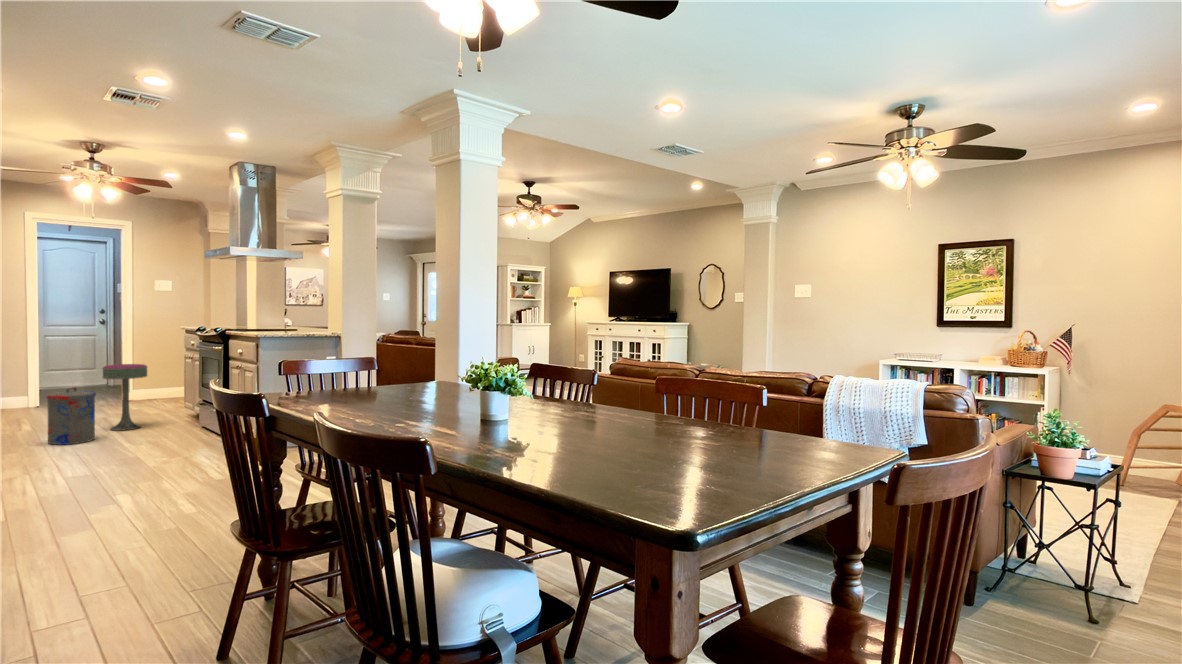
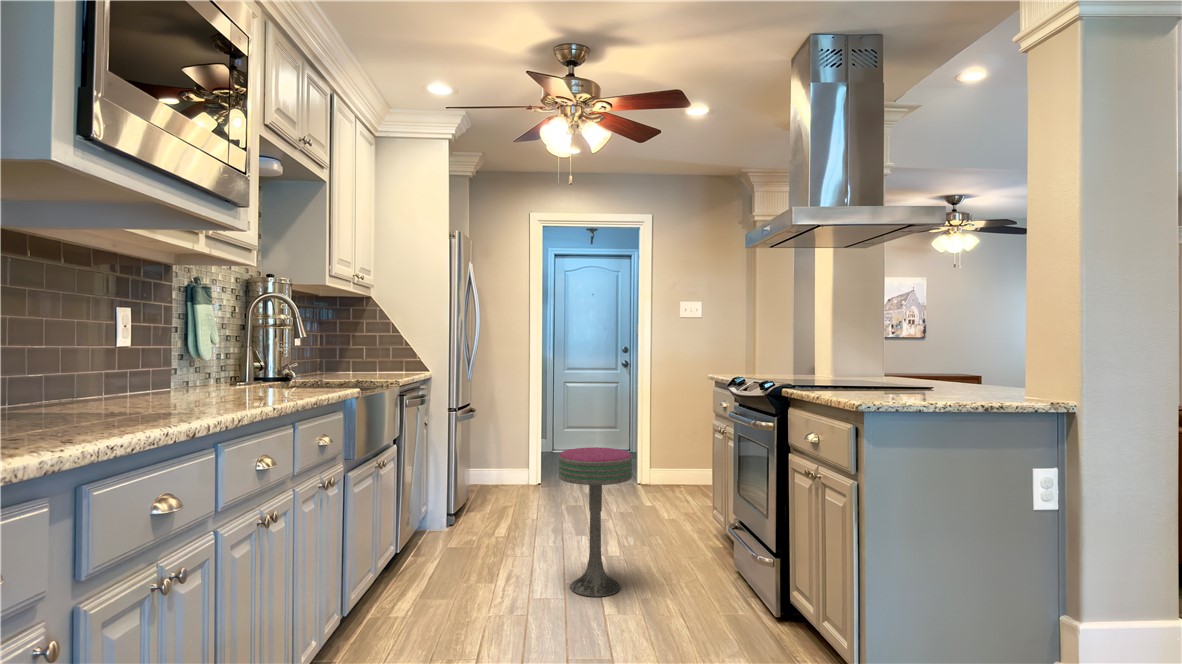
trash can: present [47,387,96,445] -> none [451,500,530,635]

